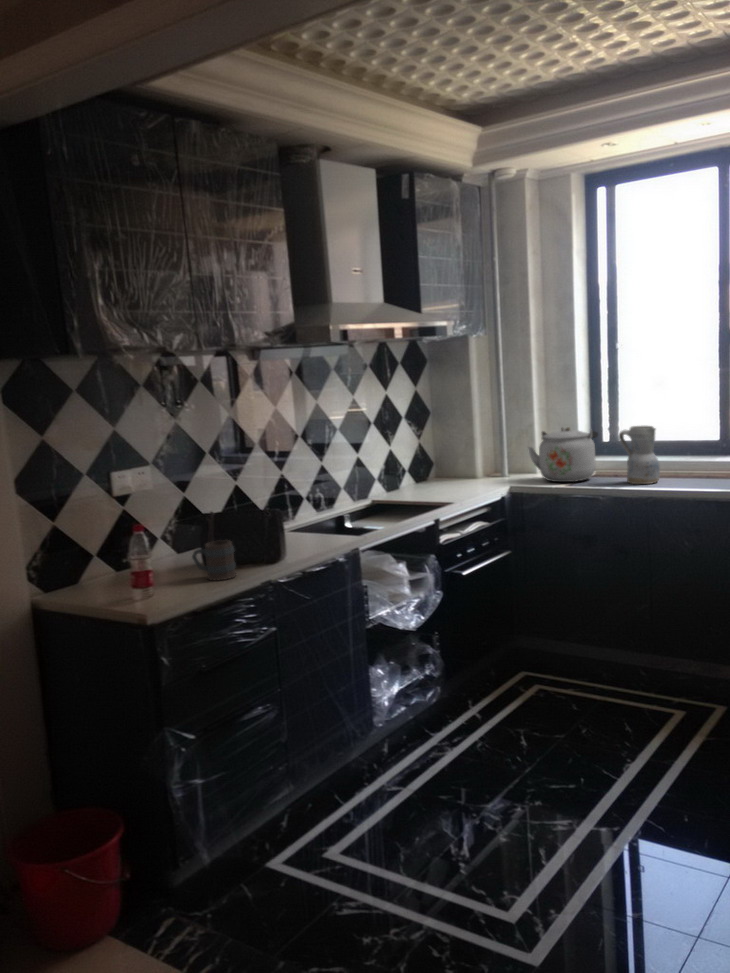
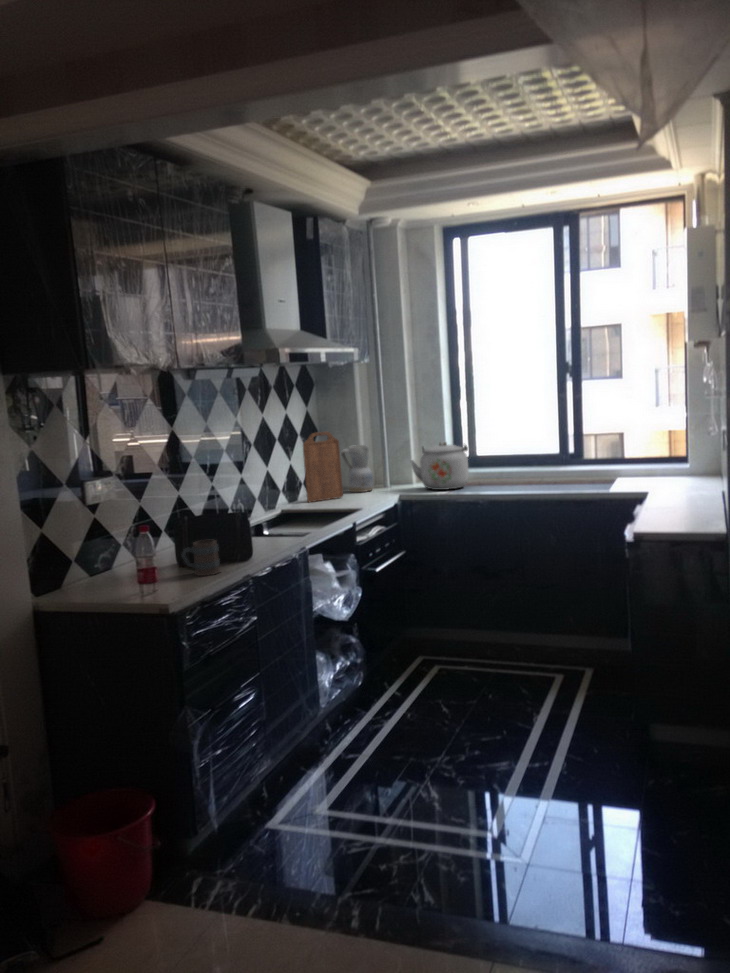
cutting board: none [401,414,447,492] -> present [303,432,343,502]
ceramic pitcher: present [619,426,660,484] -> present [341,445,373,492]

